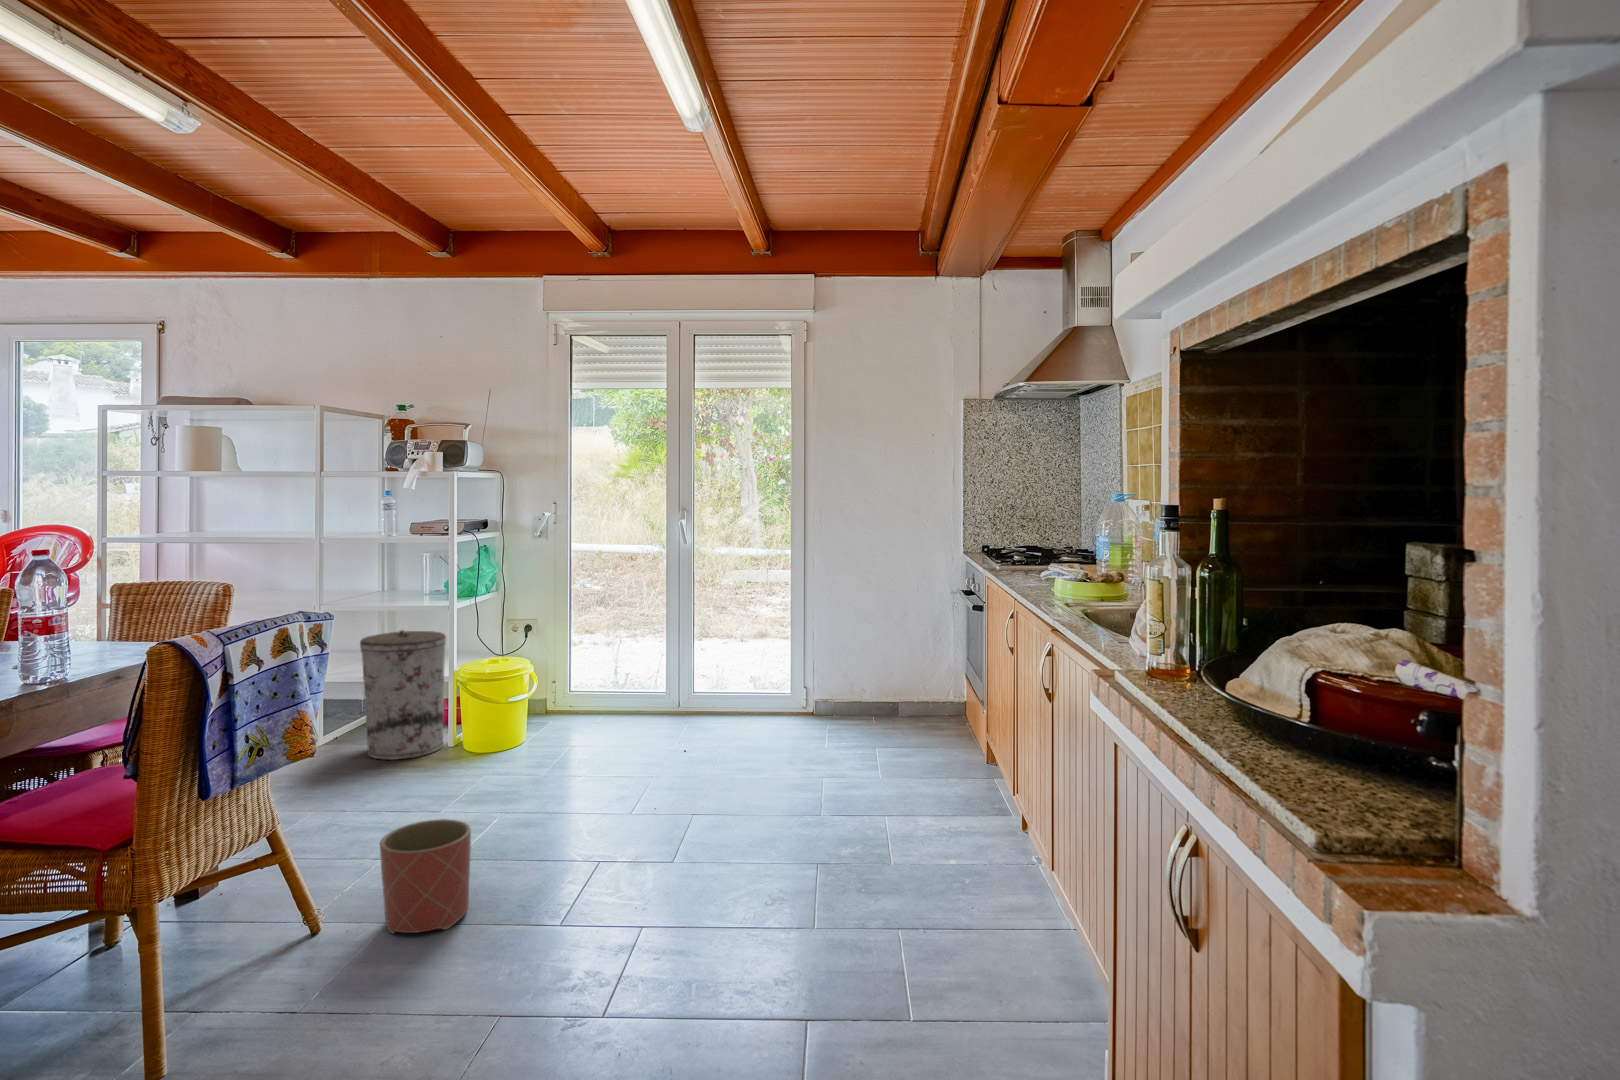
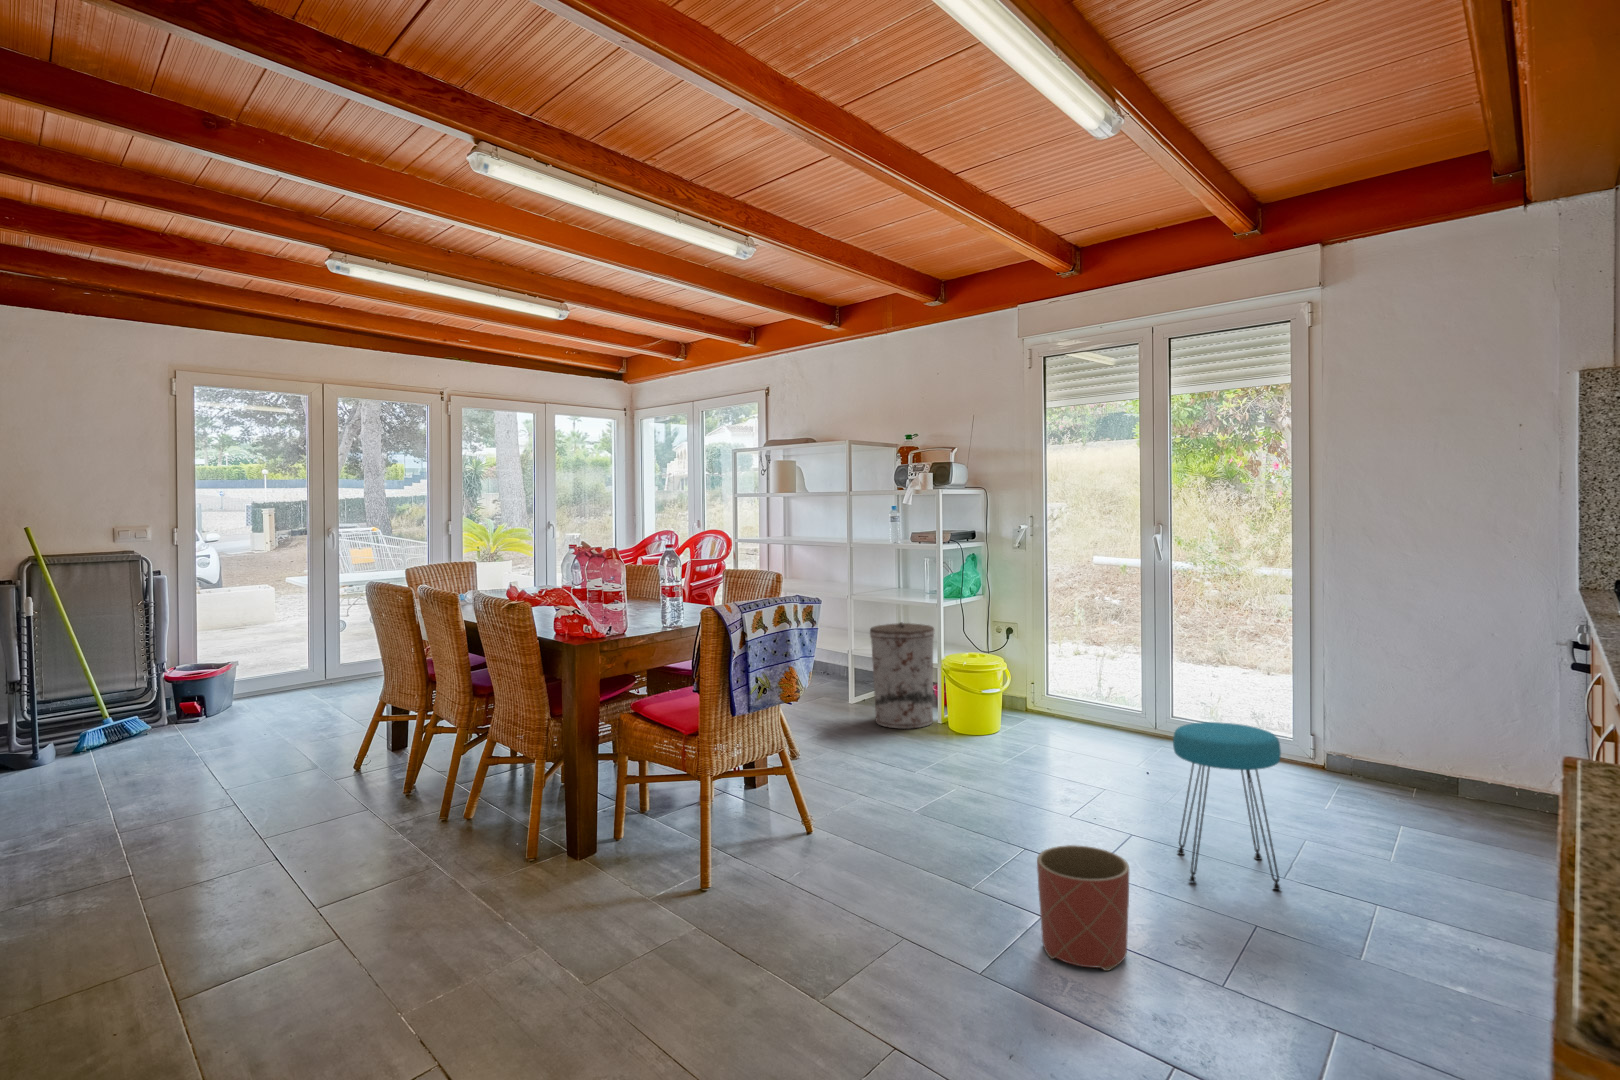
stool: none [755,715,855,881] -> present [1173,722,1281,890]
planter: present [380,819,471,933] -> present [1037,845,1129,971]

